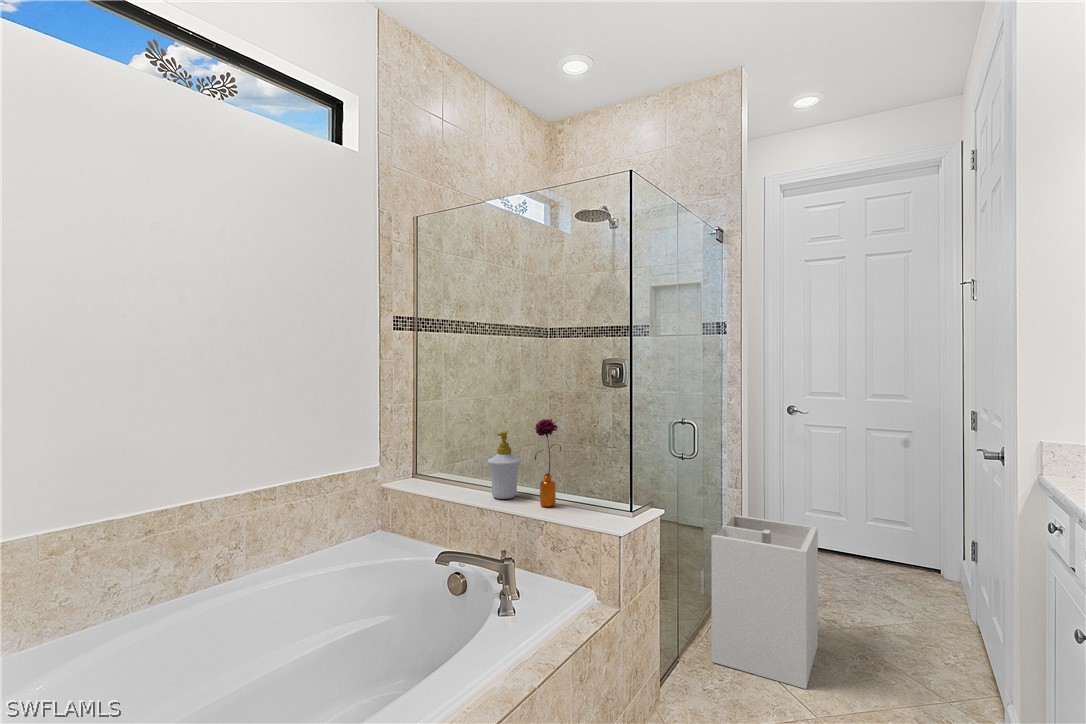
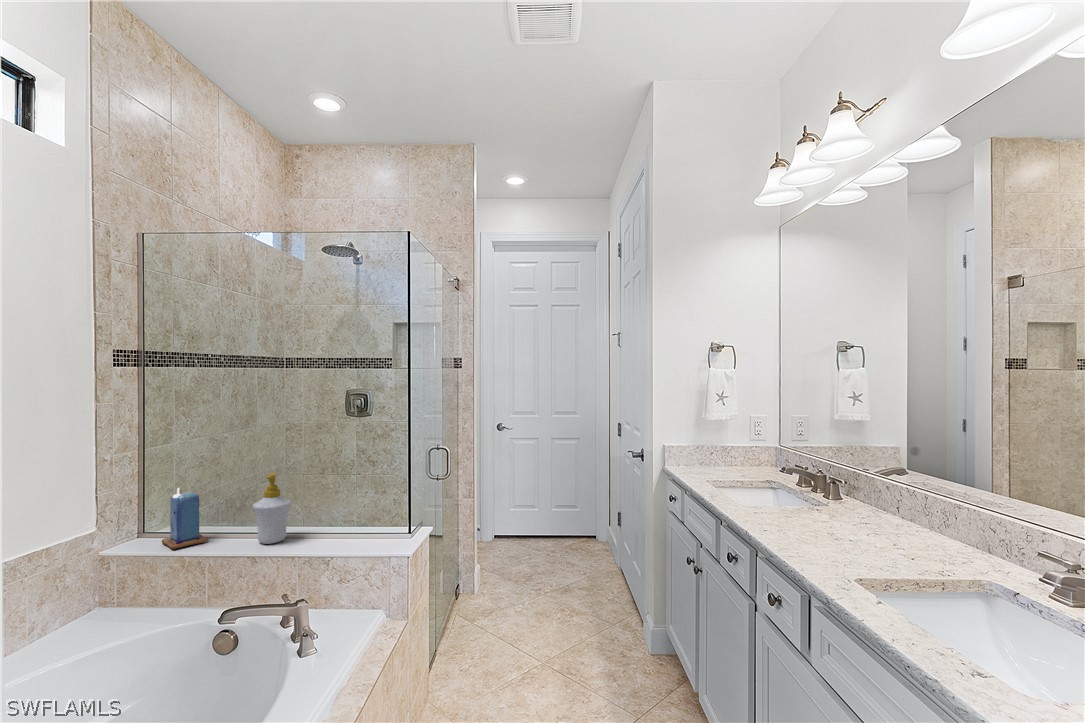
flower: present [534,419,561,507] -> none [312,457,338,544]
candle: none [425,437,456,491] -> present [162,488,207,549]
laundry hamper: present [711,515,818,689] -> none [463,520,536,649]

